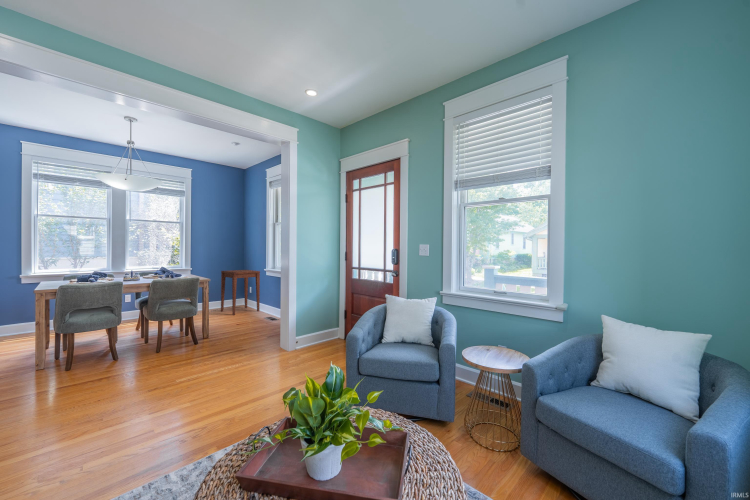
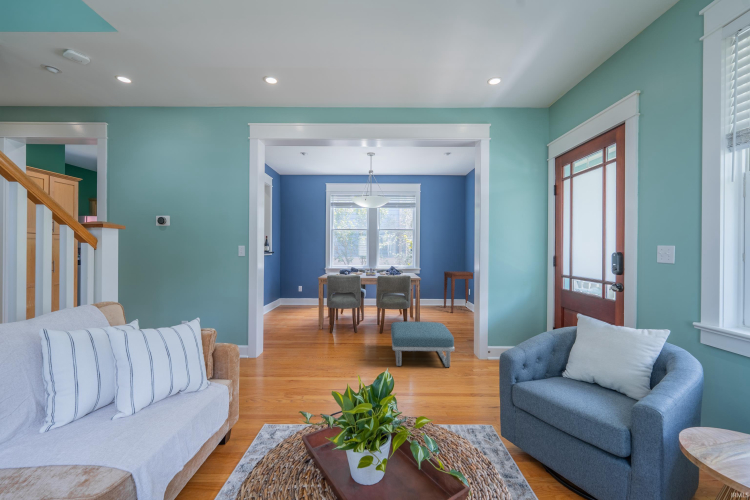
footstool: none [186,324,270,380] -> present [391,322,454,367]

